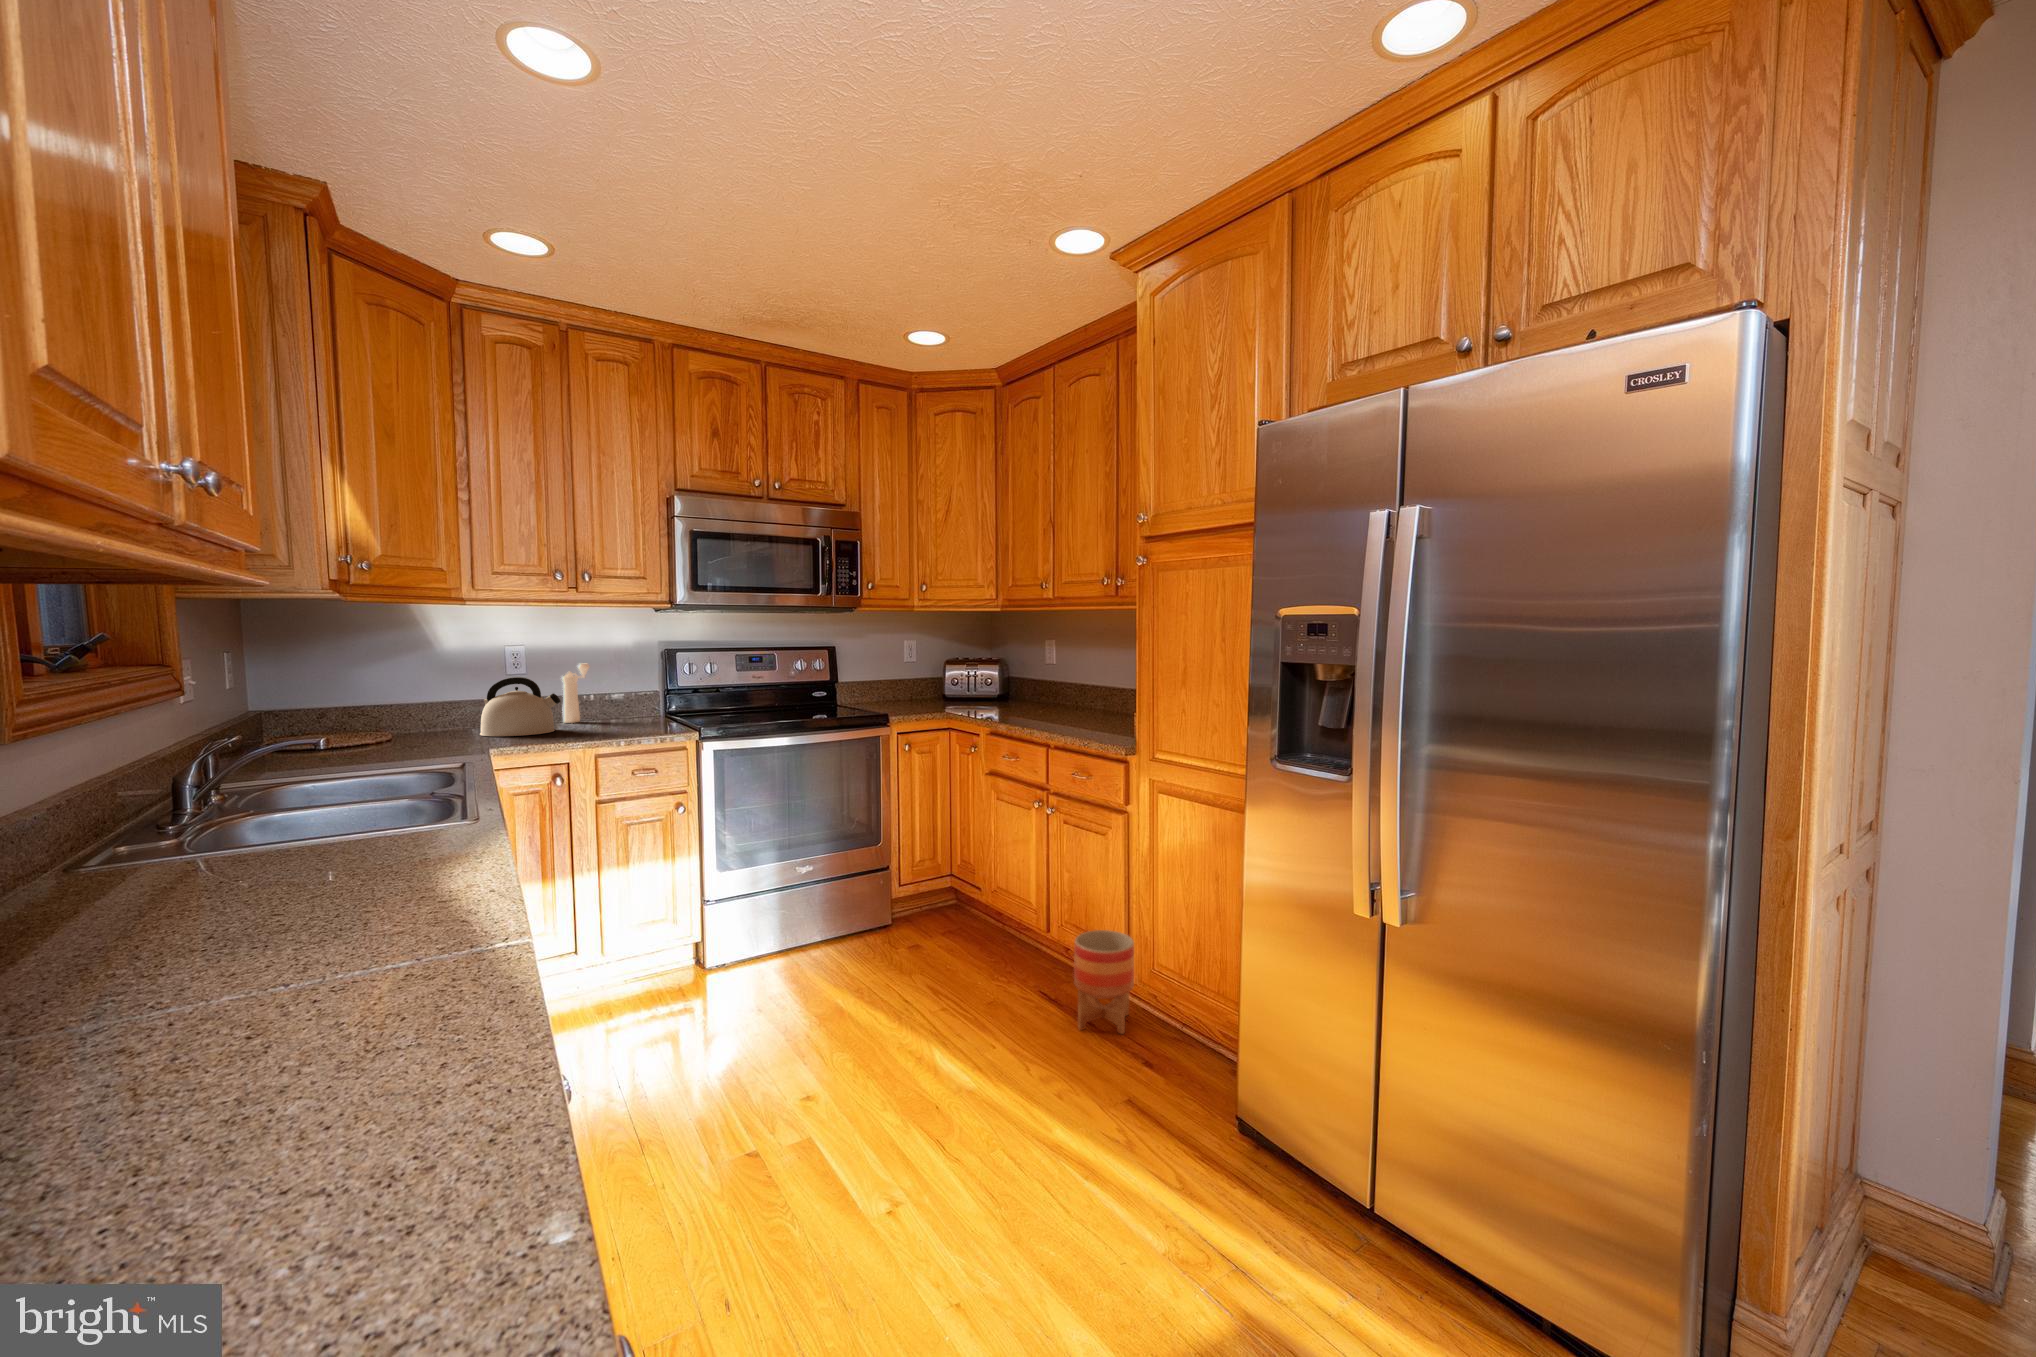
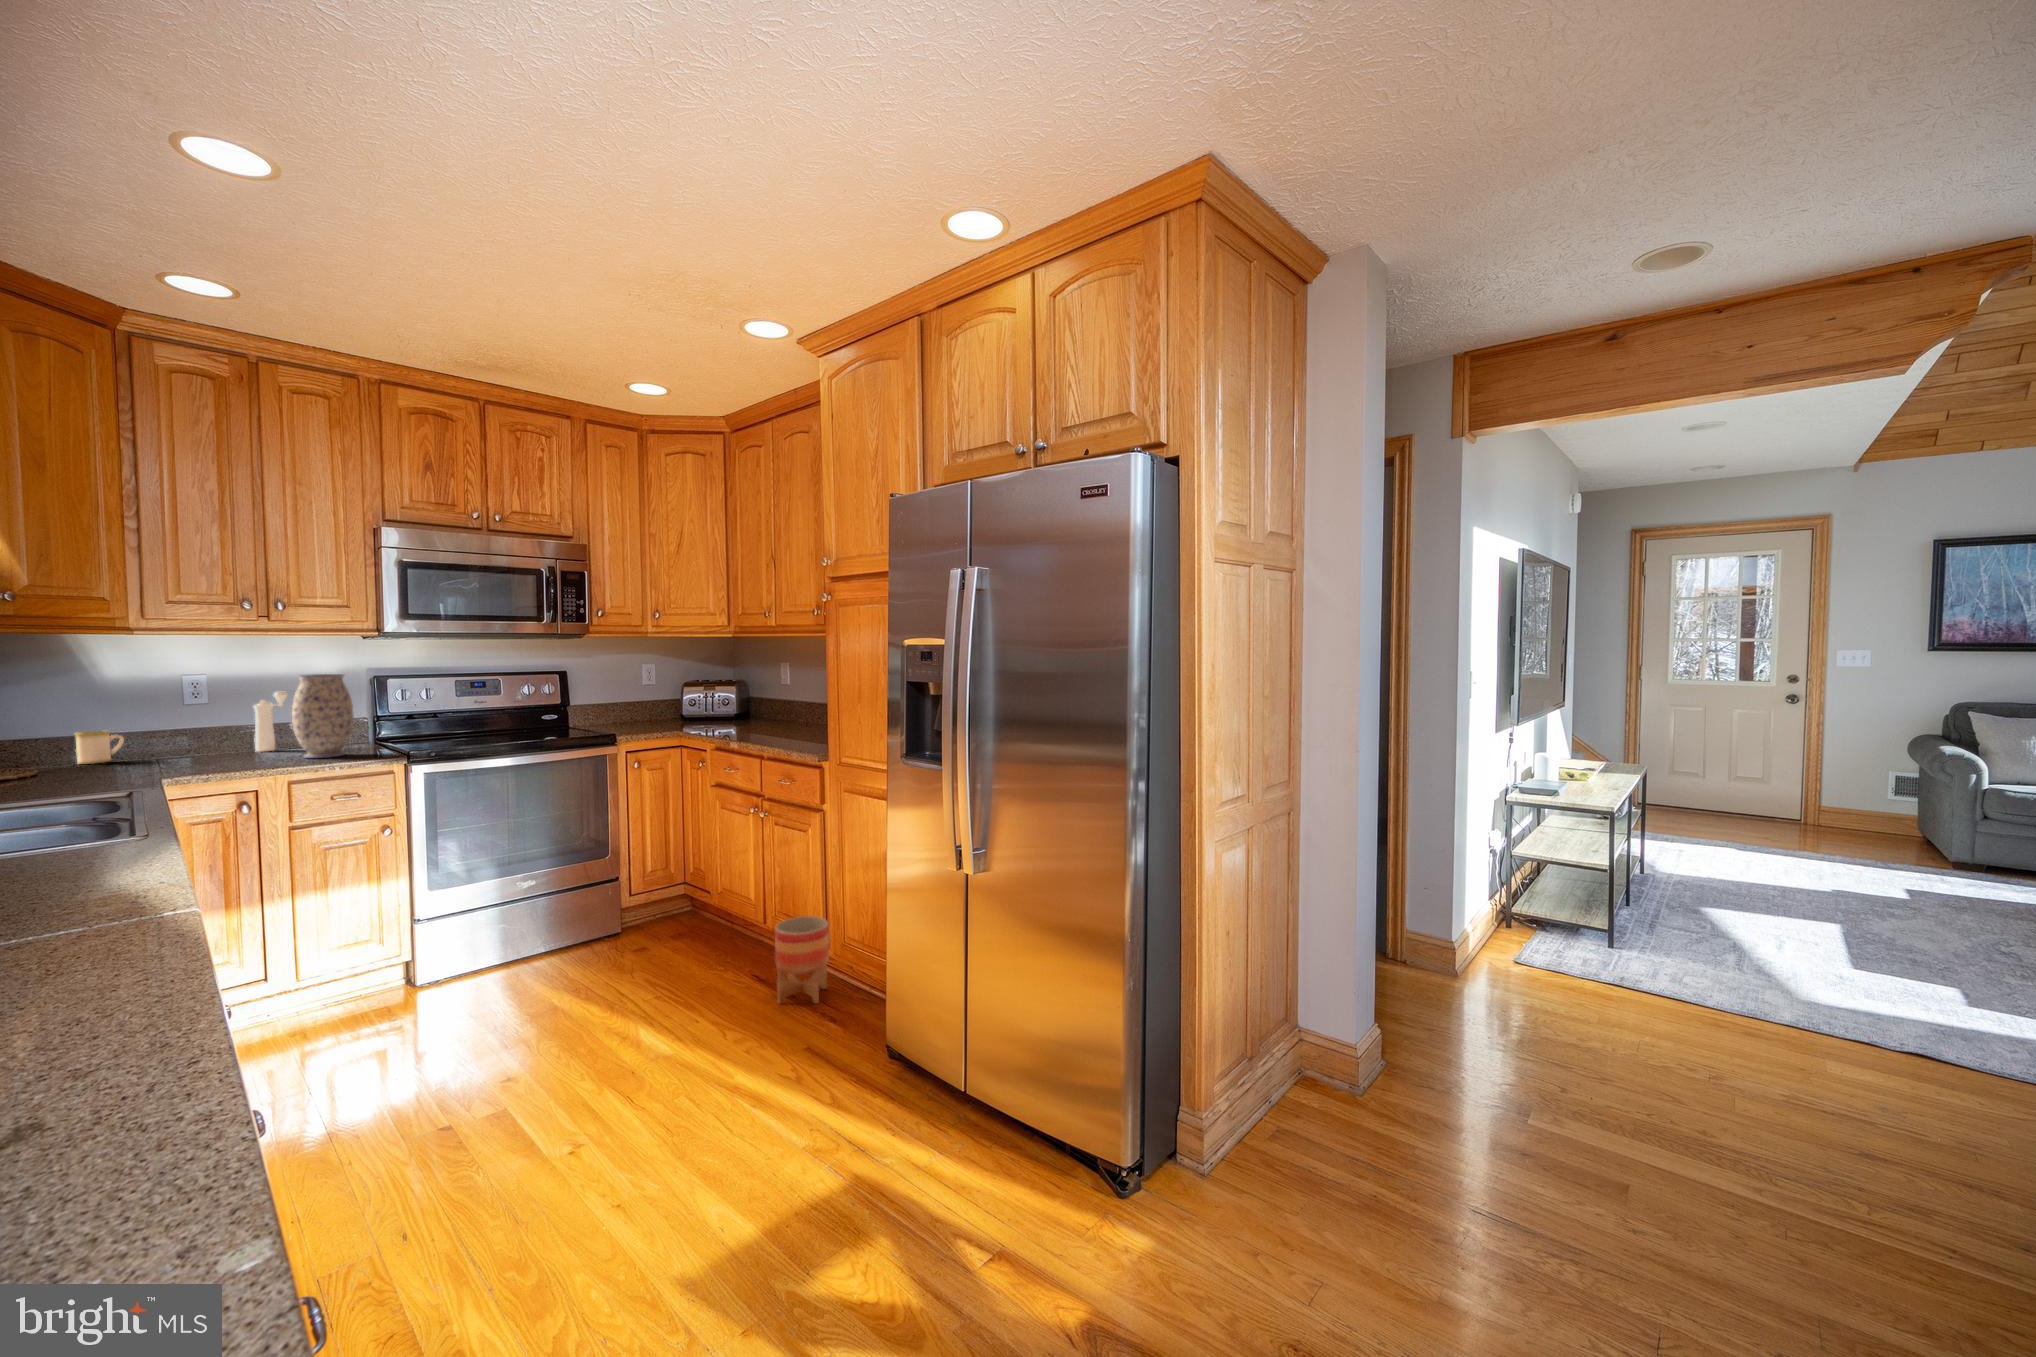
vase: none [597,646,650,732] -> present [292,674,354,758]
kettle: present [480,677,560,736] -> none [152,707,250,767]
mug: none [417,699,457,731] -> present [75,731,124,764]

